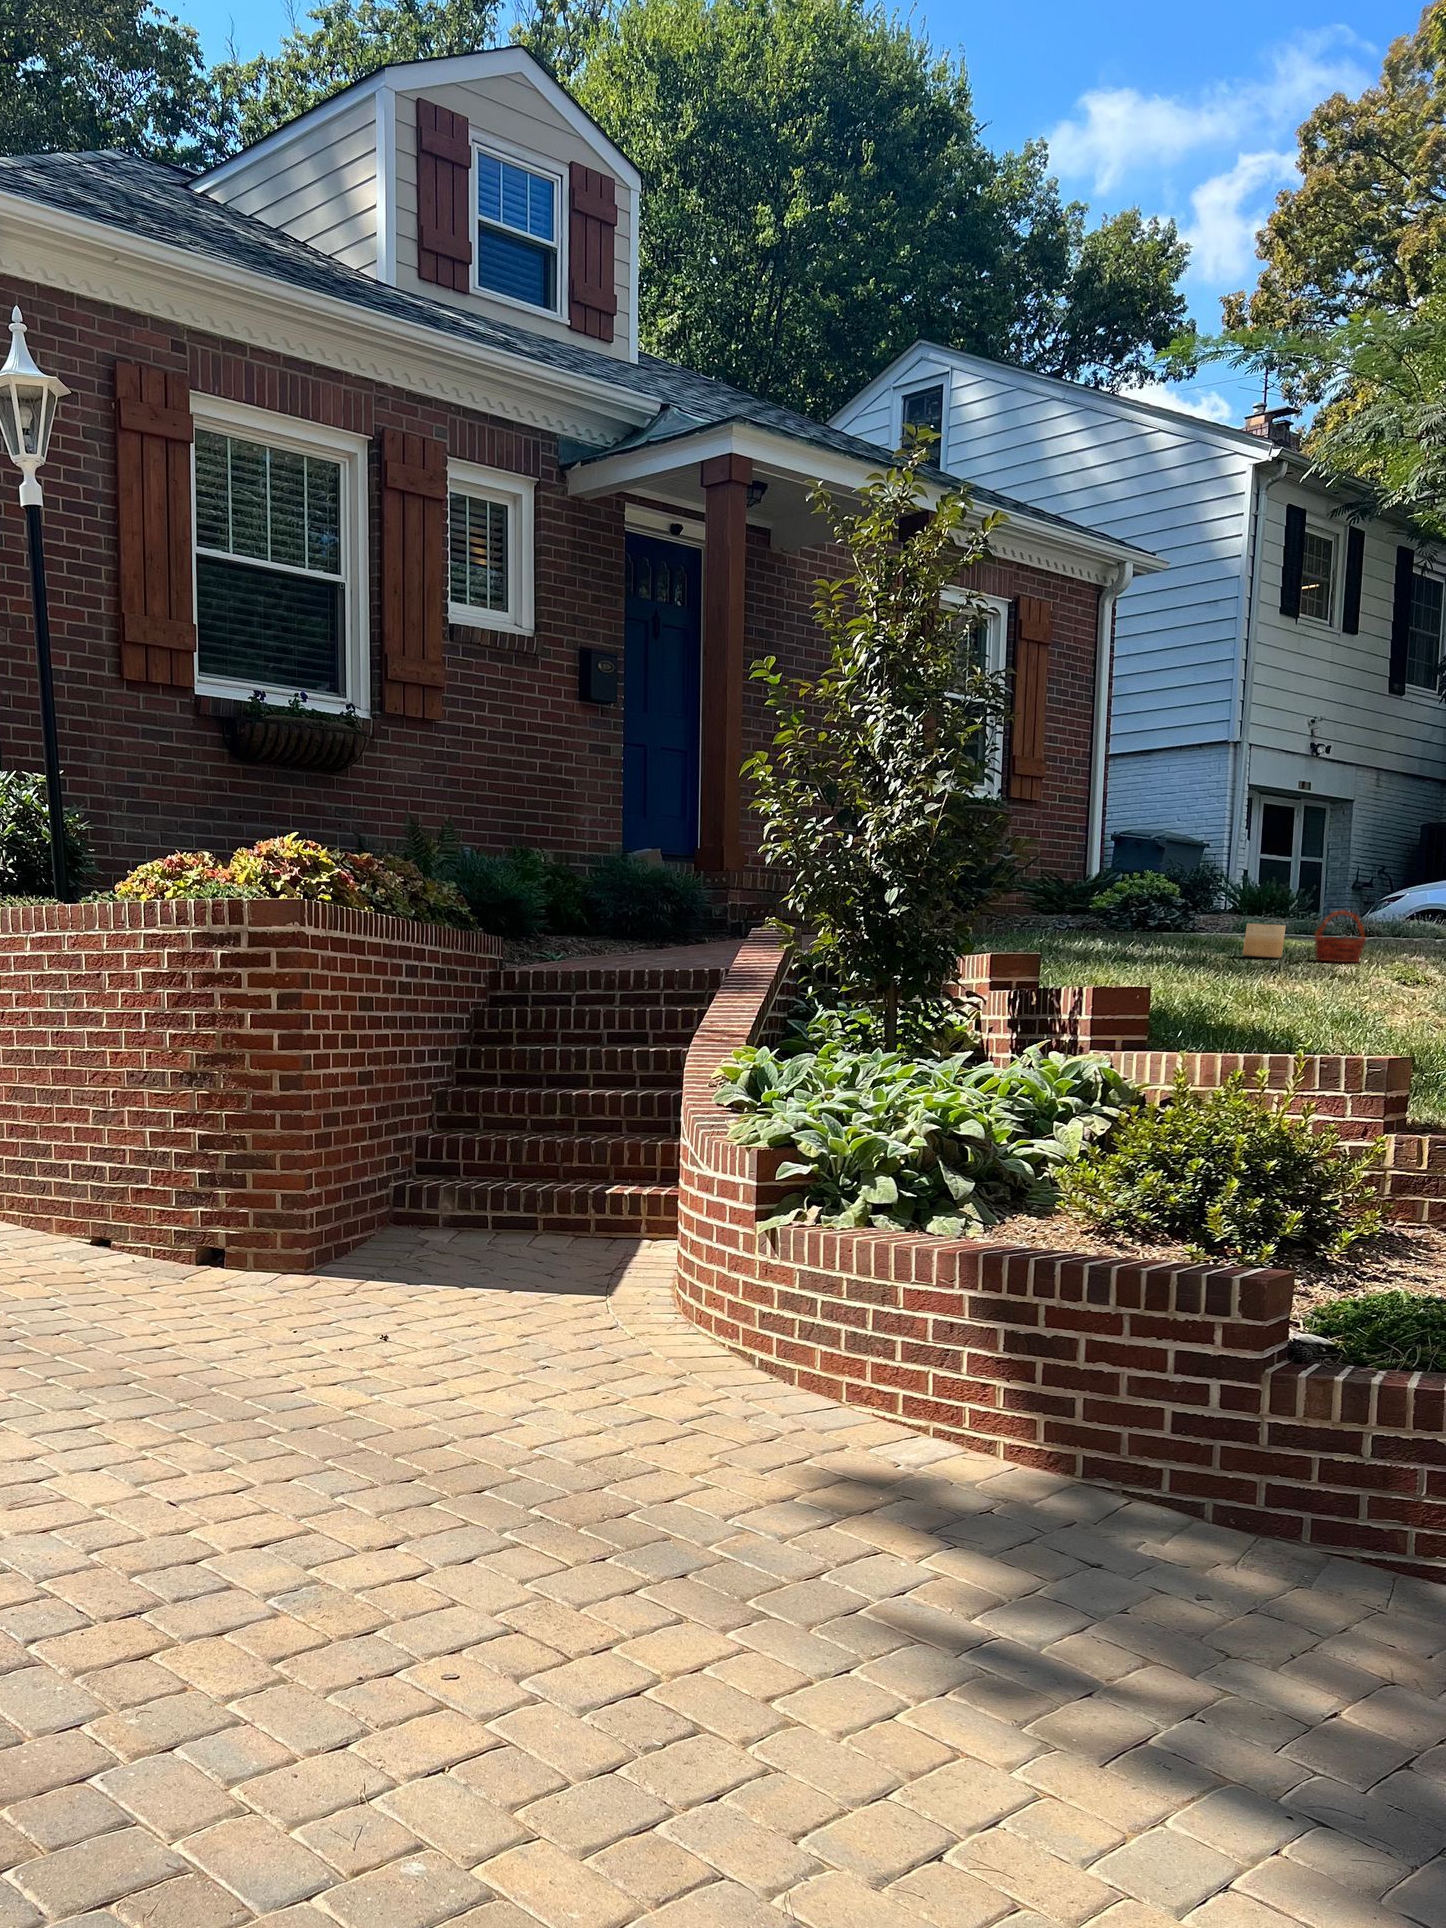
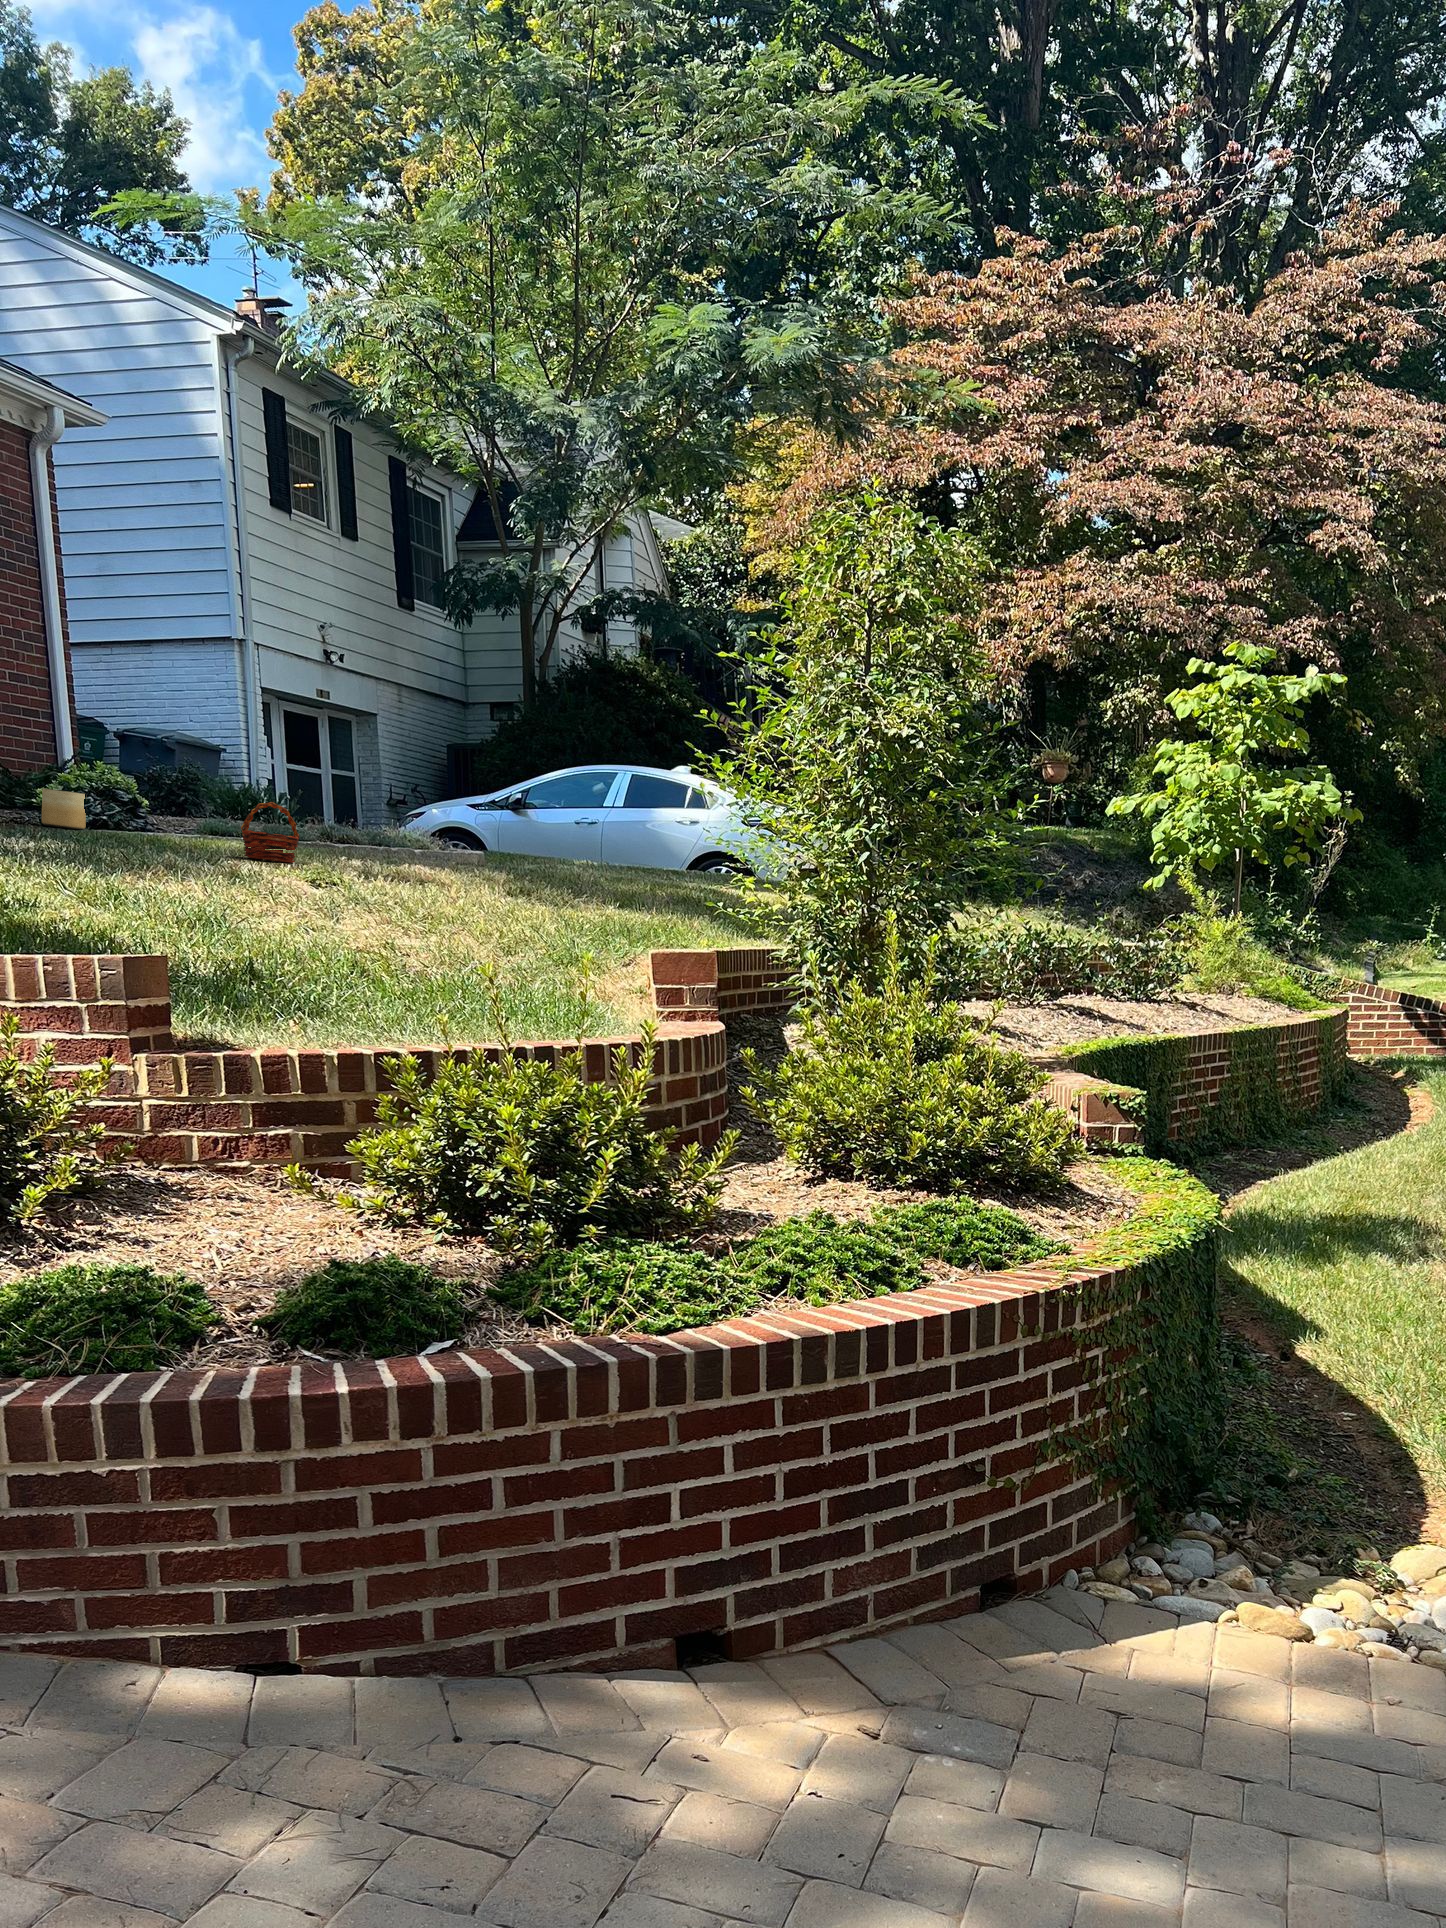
planter: present [1243,923,1286,959] -> present [42,788,86,830]

